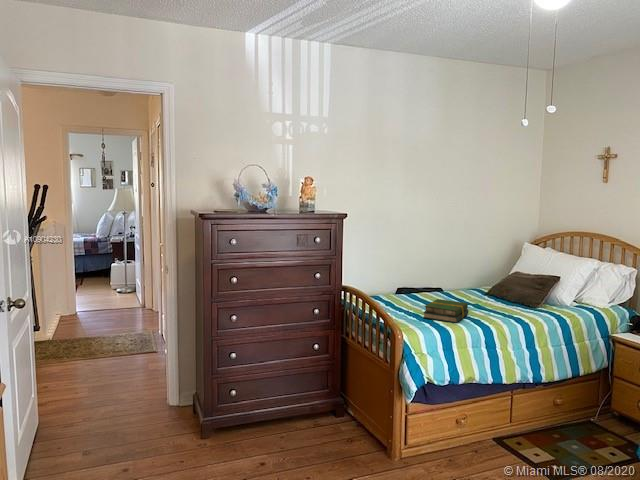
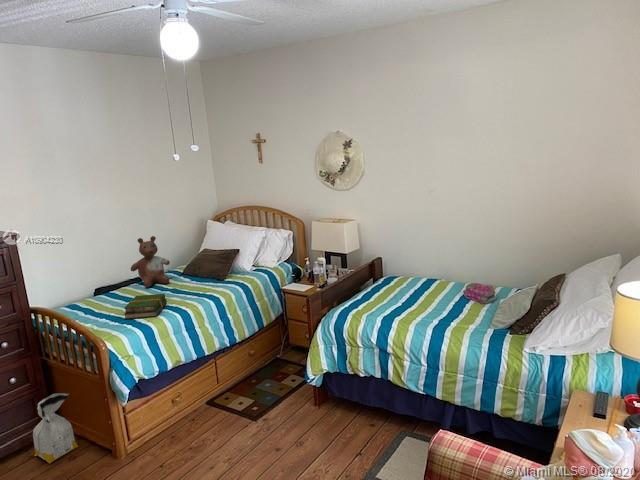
stuffed bear: none [435,245,476,298] -> present [131,236,170,287]
bag: none [319,371,359,437] -> present [33,393,78,463]

